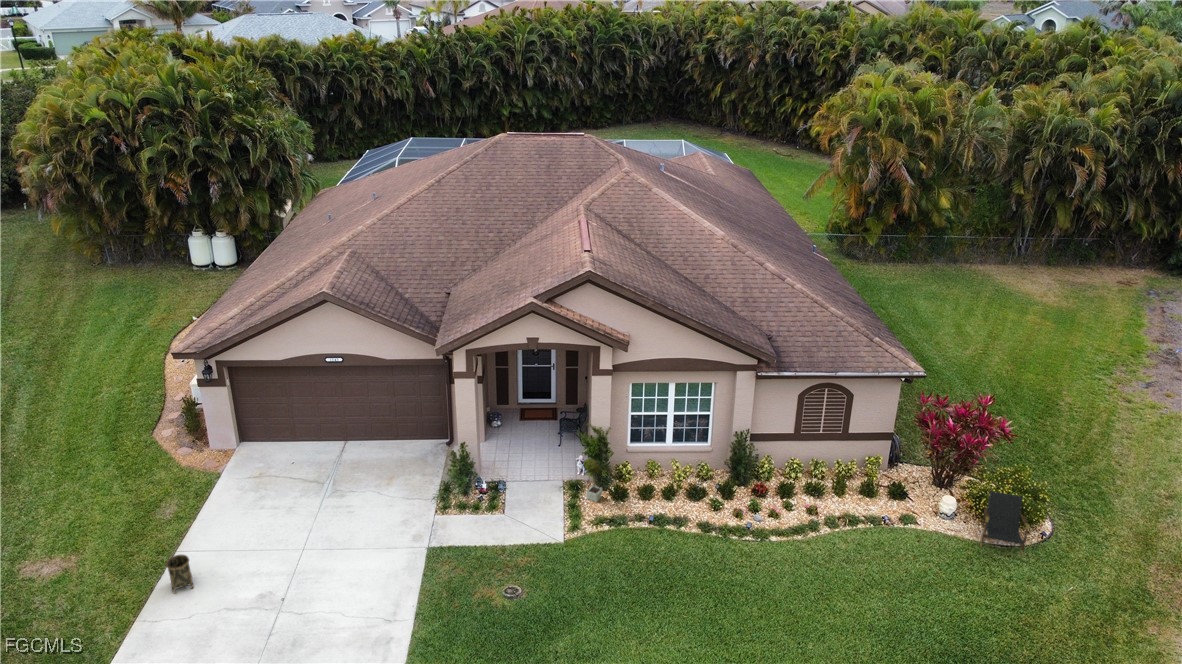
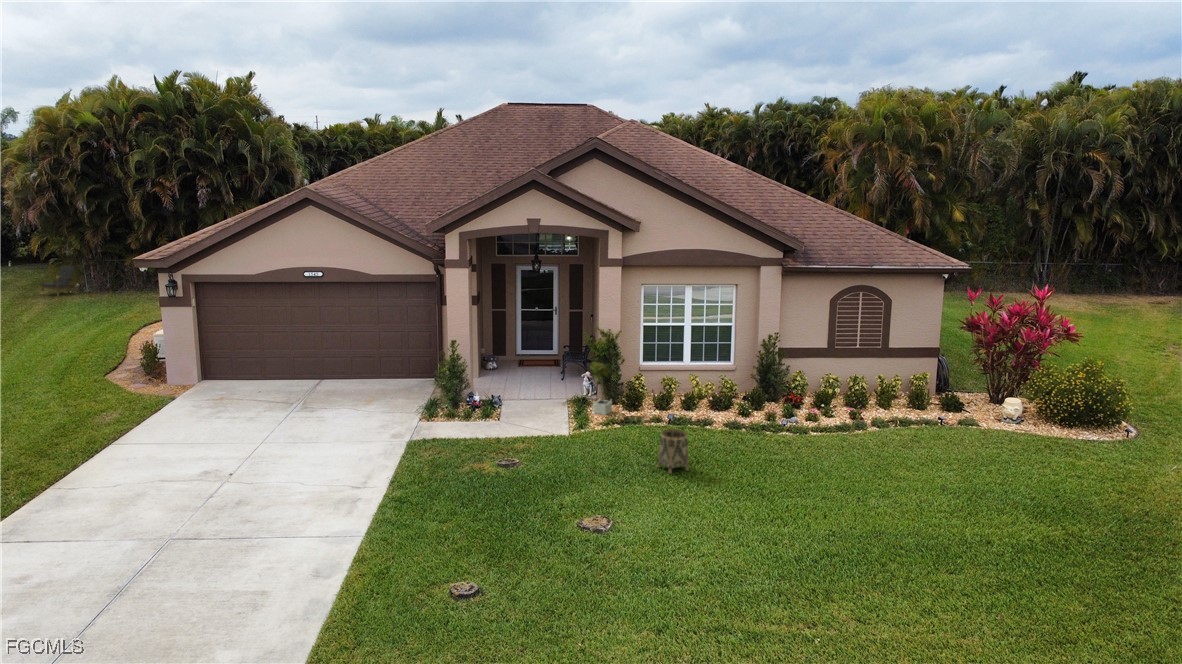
lounge chair: present [980,491,1029,555] -> present [40,266,76,295]
basket: present [166,555,194,593] -> present [658,429,689,474]

